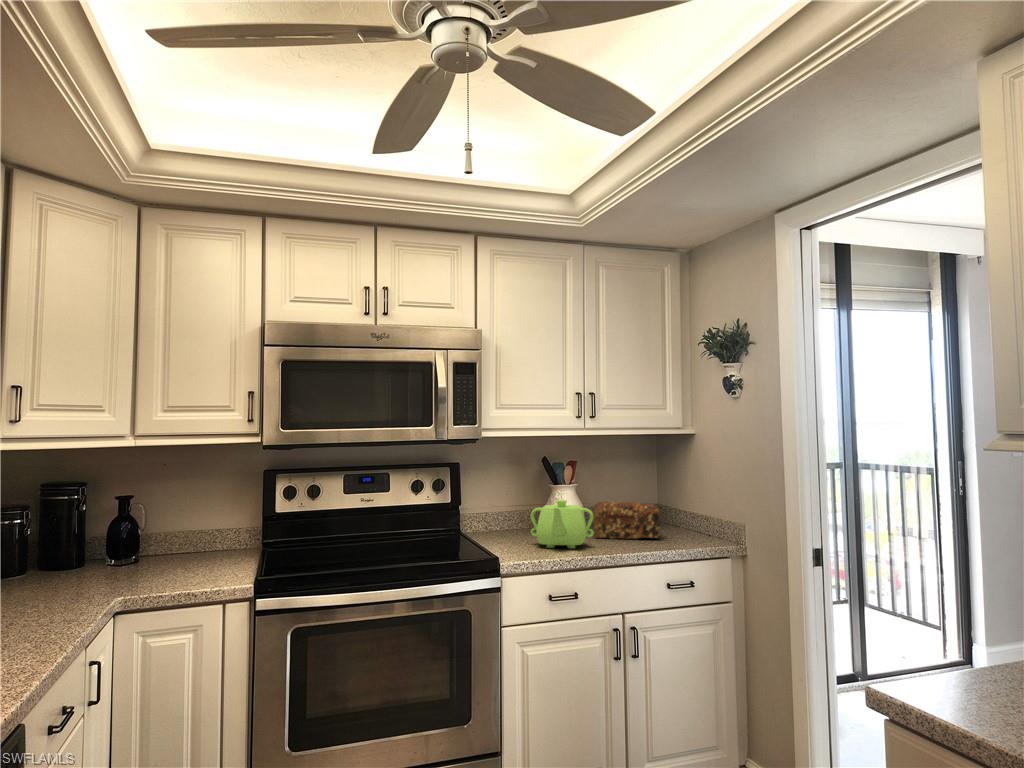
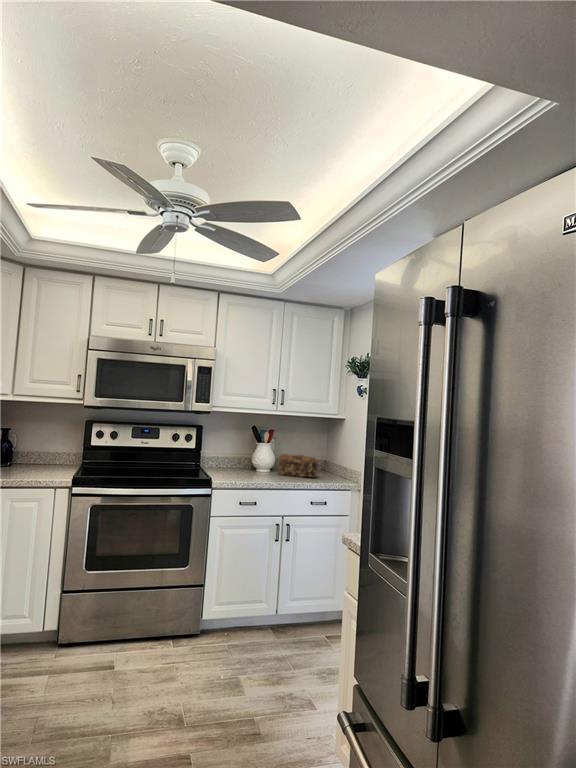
teapot: present [531,500,594,549] -> none [238,450,274,478]

